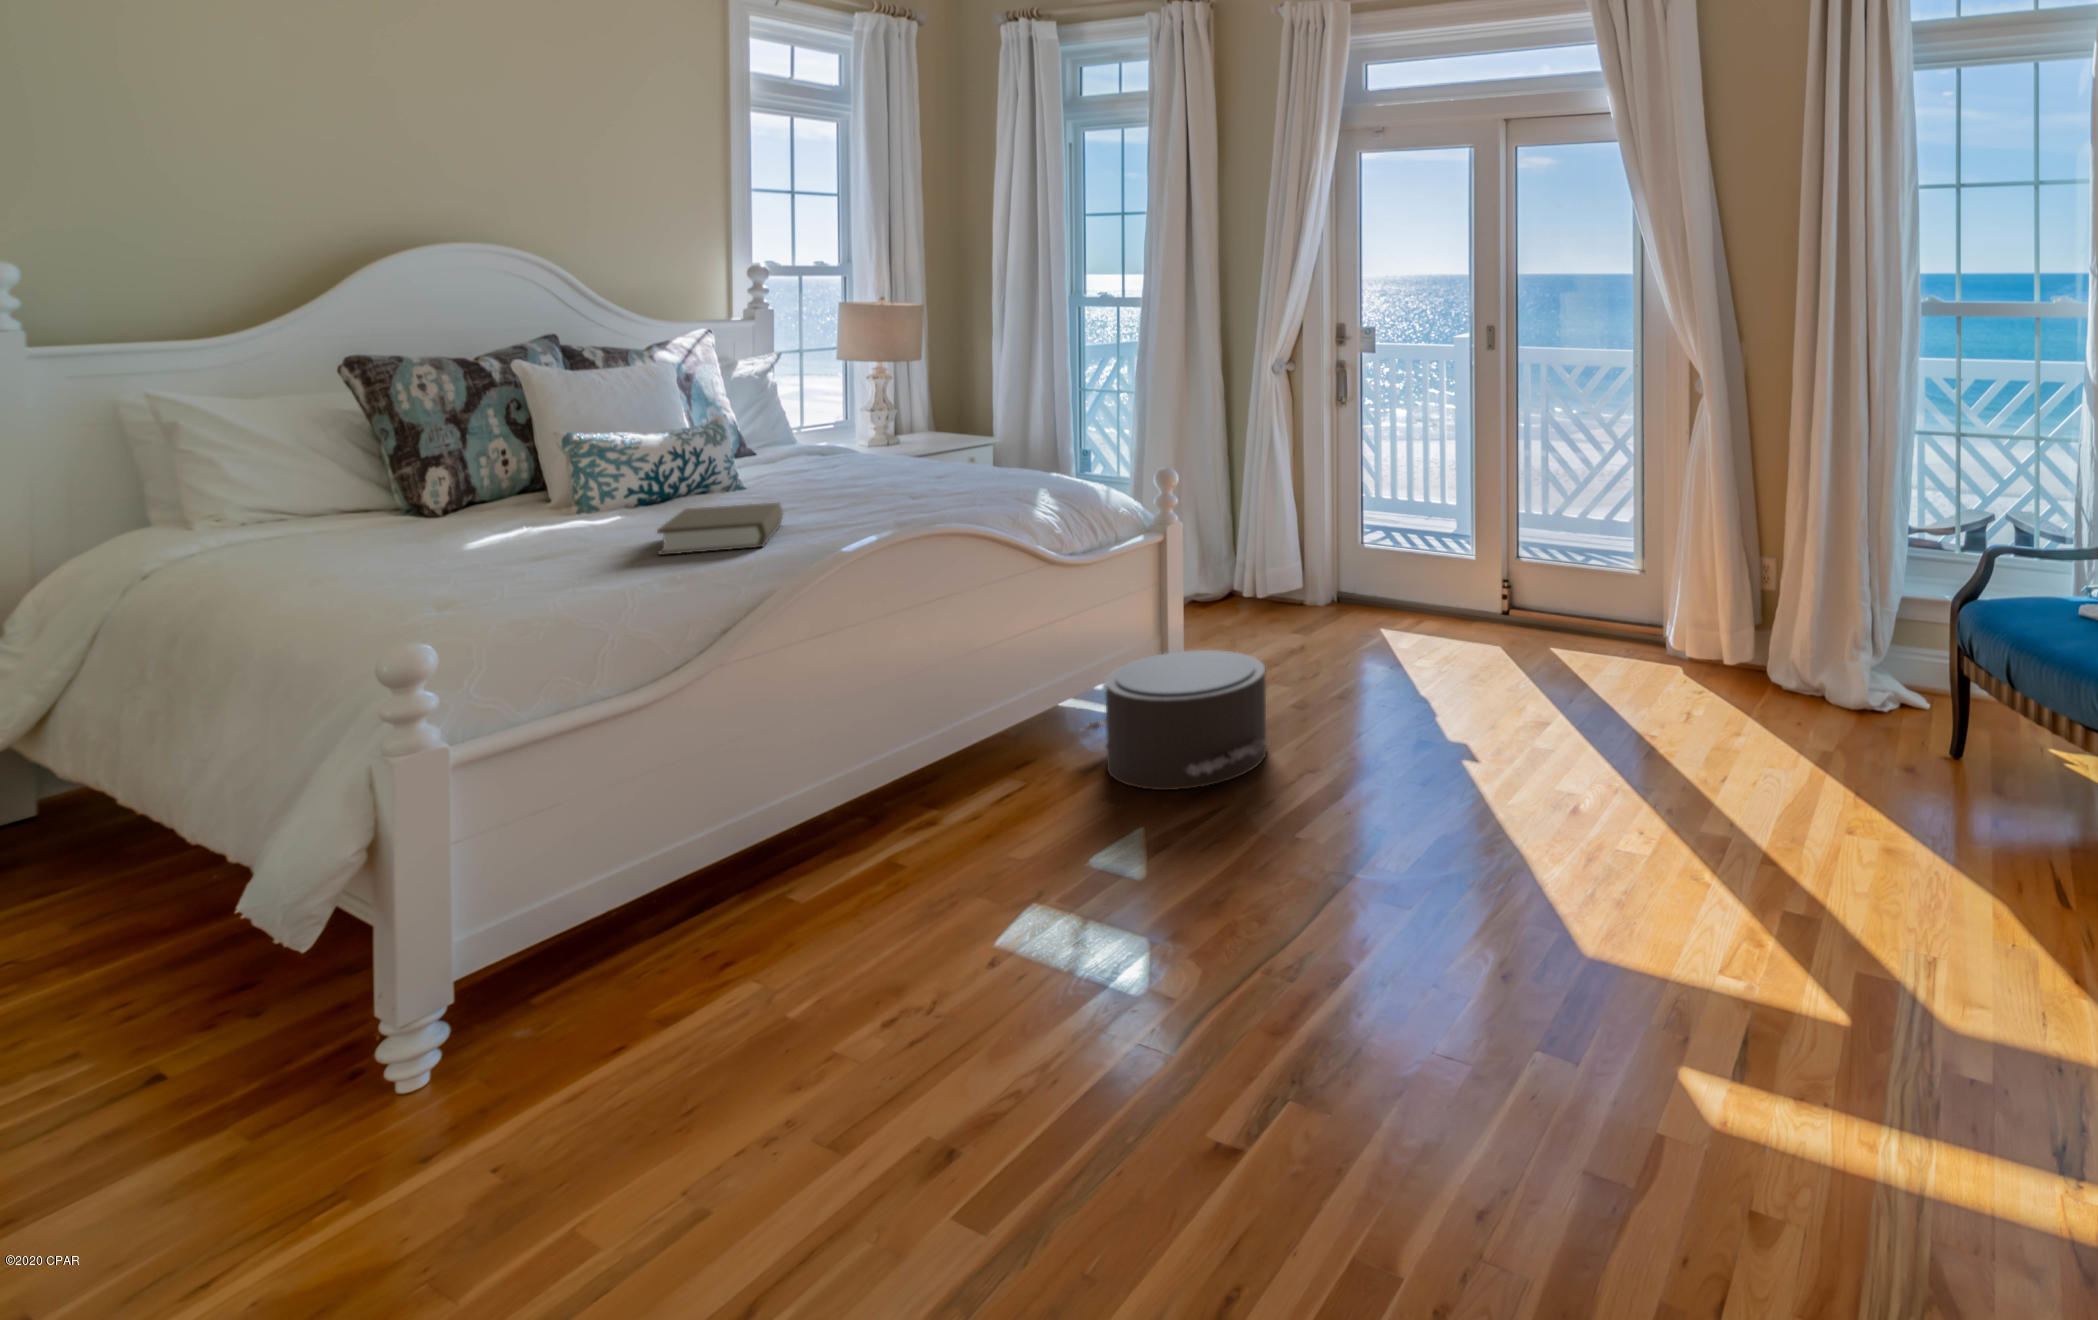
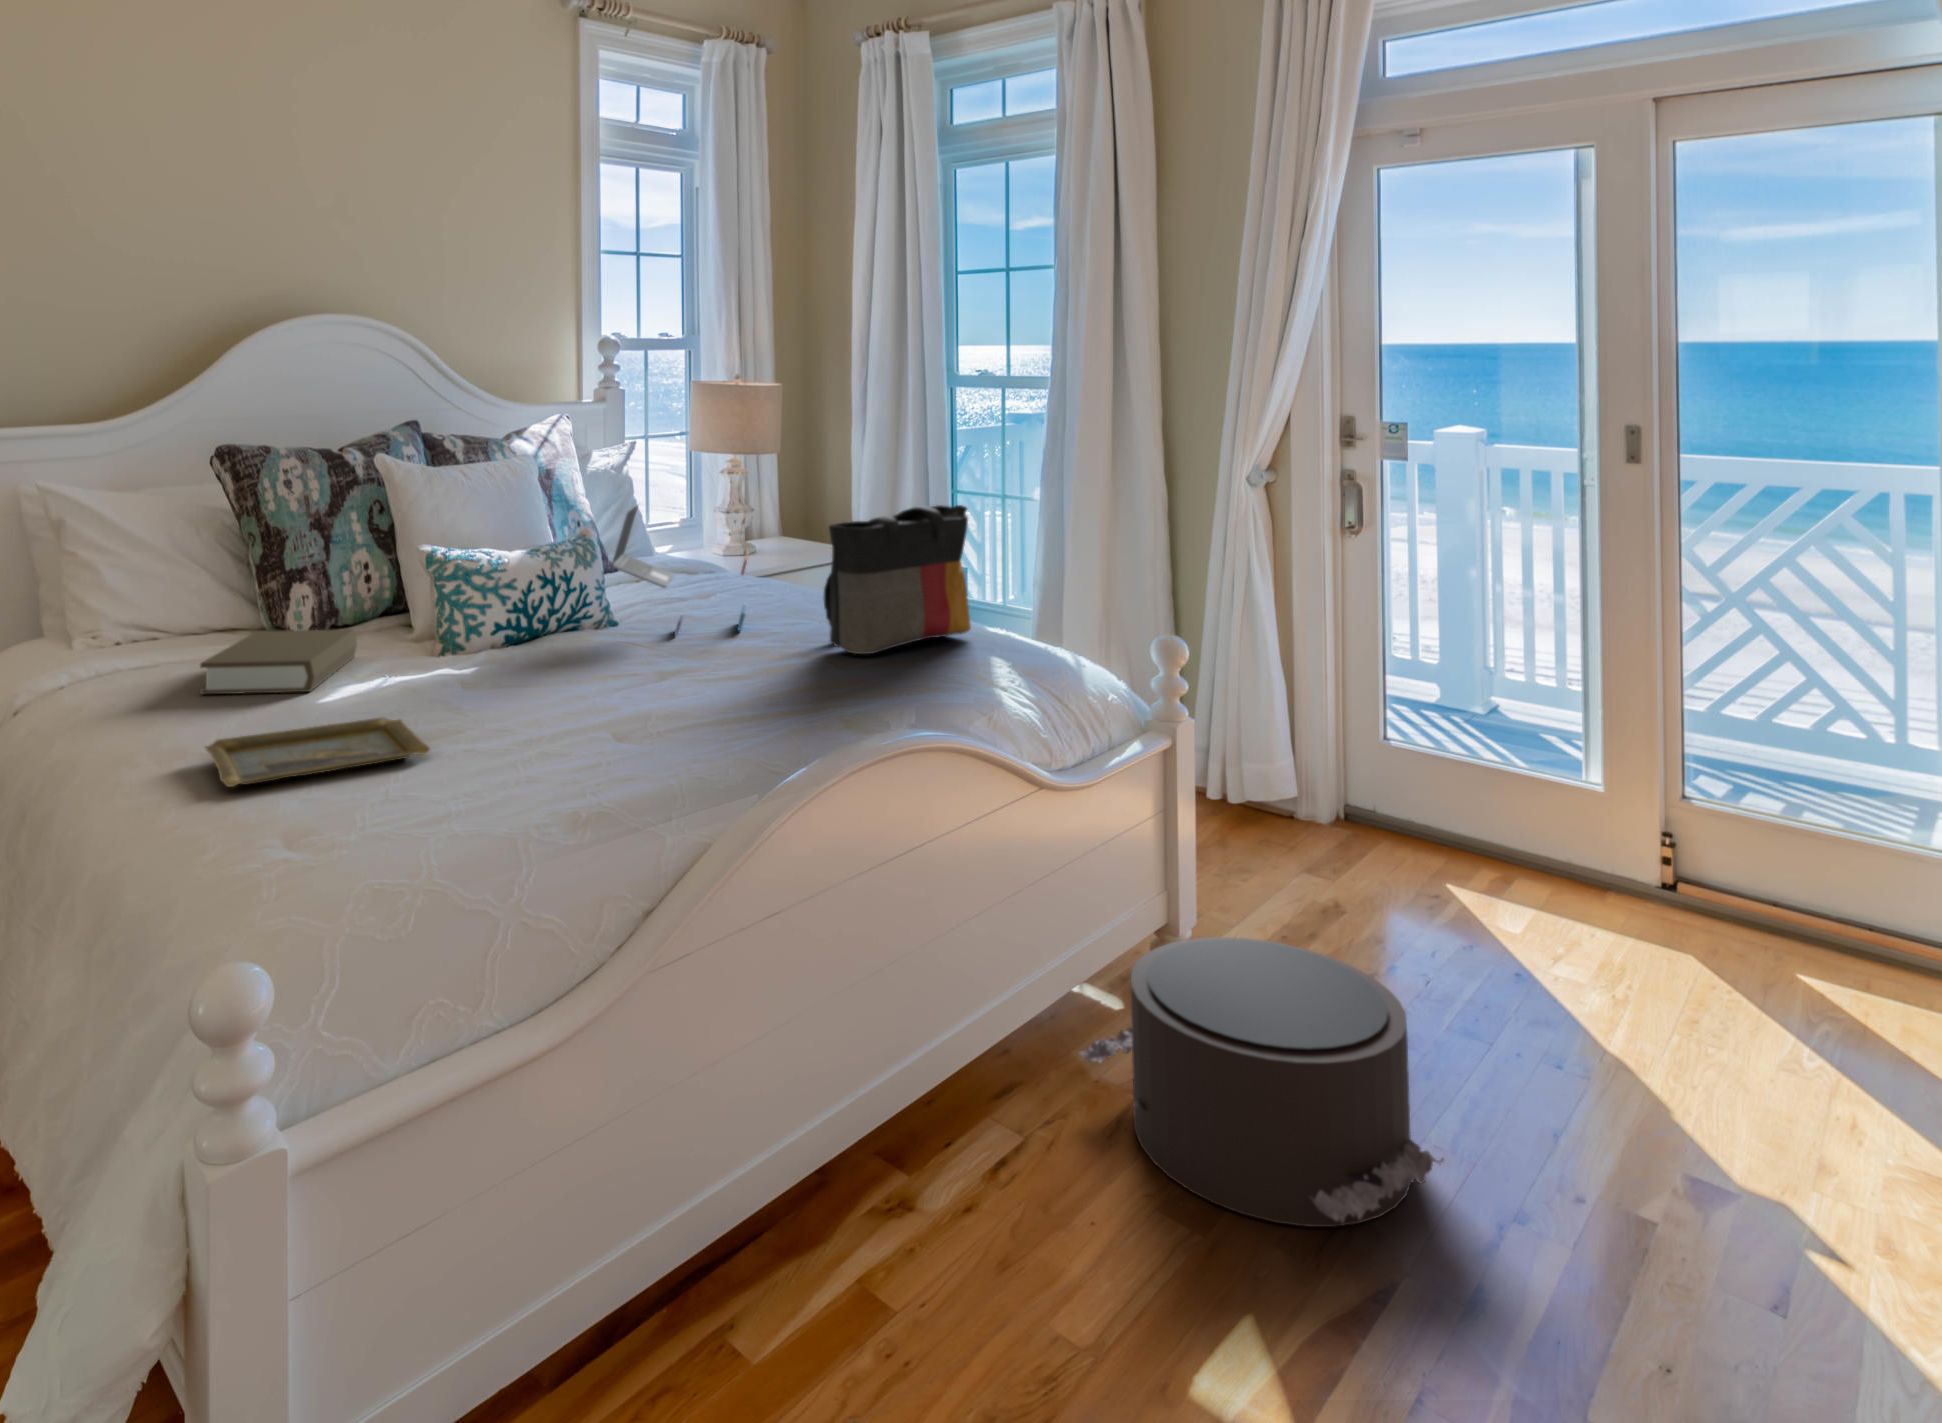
tote bag: none [910,391,1029,494] -> present [824,505,971,654]
laptop: none [734,396,861,493] -> present [612,505,748,635]
book: present [657,503,783,555] -> present [200,629,357,694]
tray: none [345,546,553,589] -> present [205,717,429,787]

